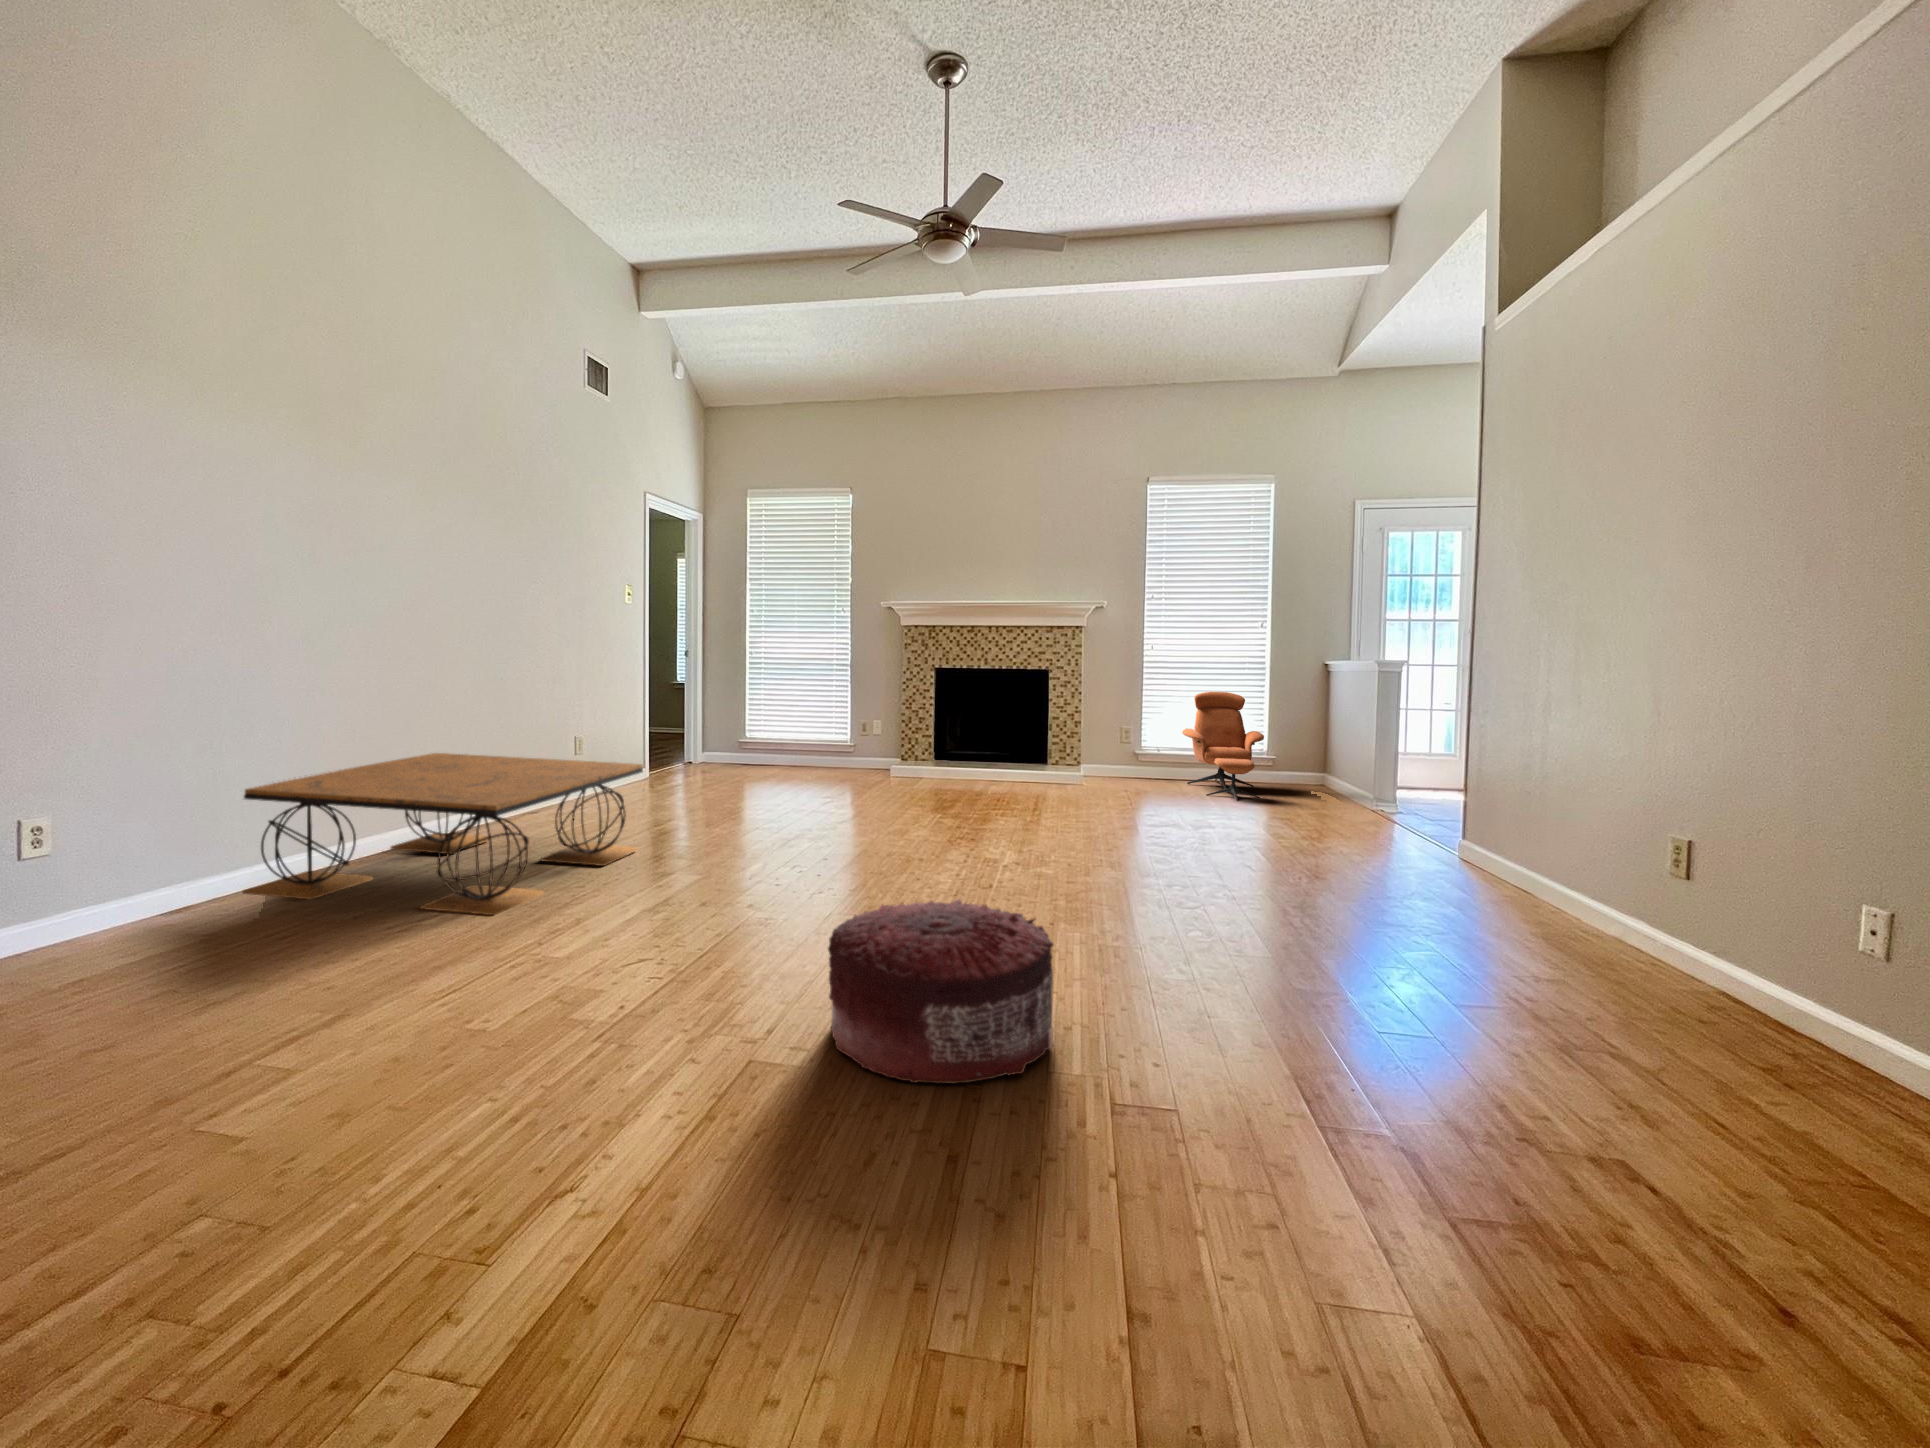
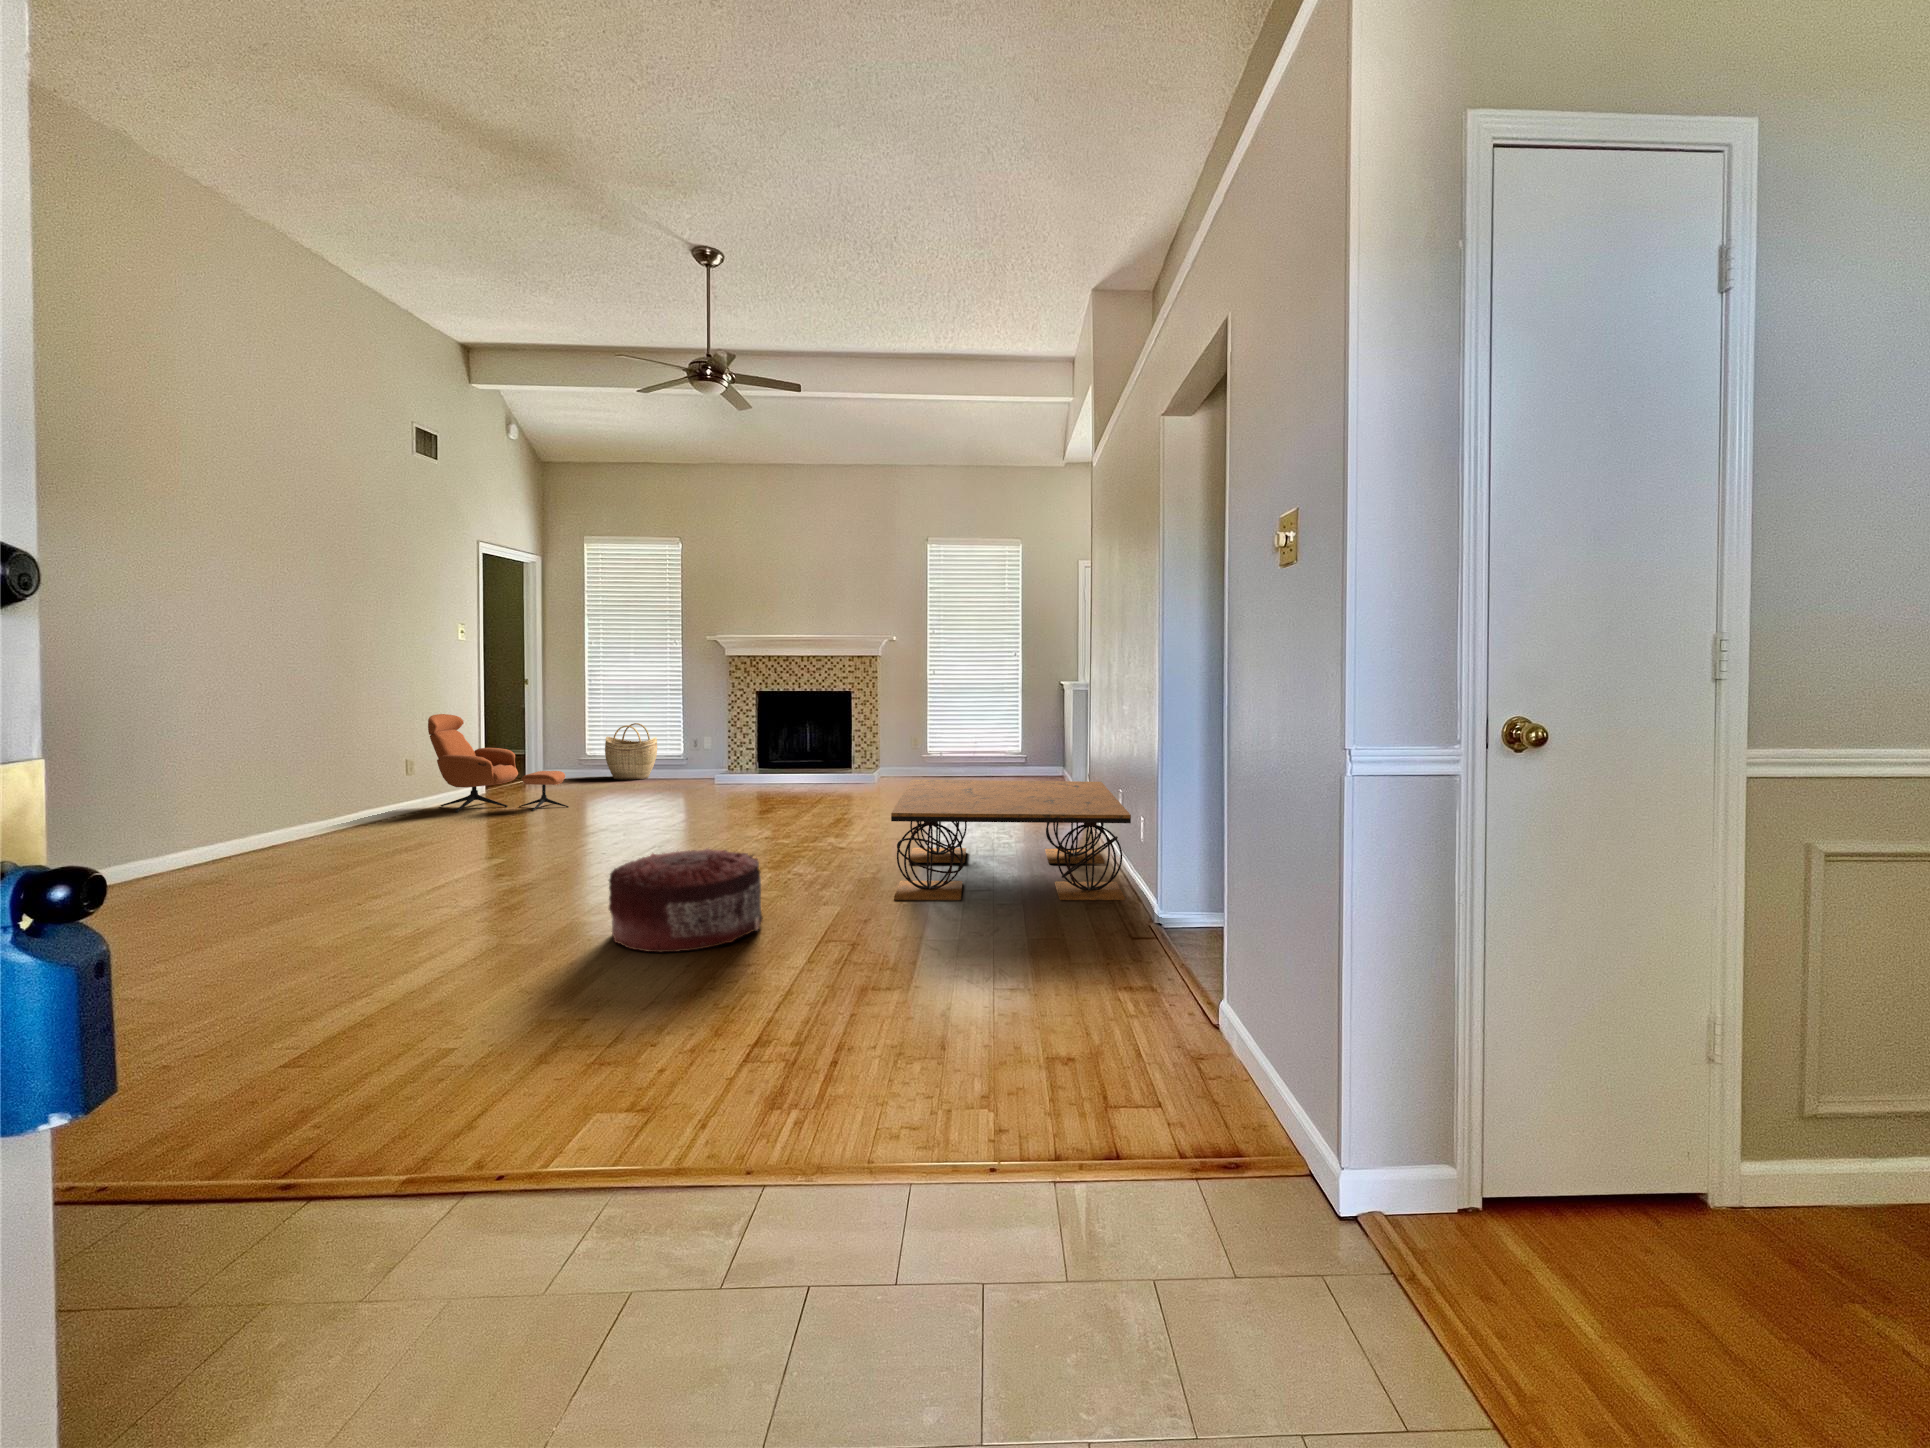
lounge chair: present [1182,692,1264,801] -> present [428,714,568,812]
woven basket: none [769,702,824,767] -> present [605,723,657,780]
coffee table: present [243,753,643,915] -> present [891,780,1131,900]

